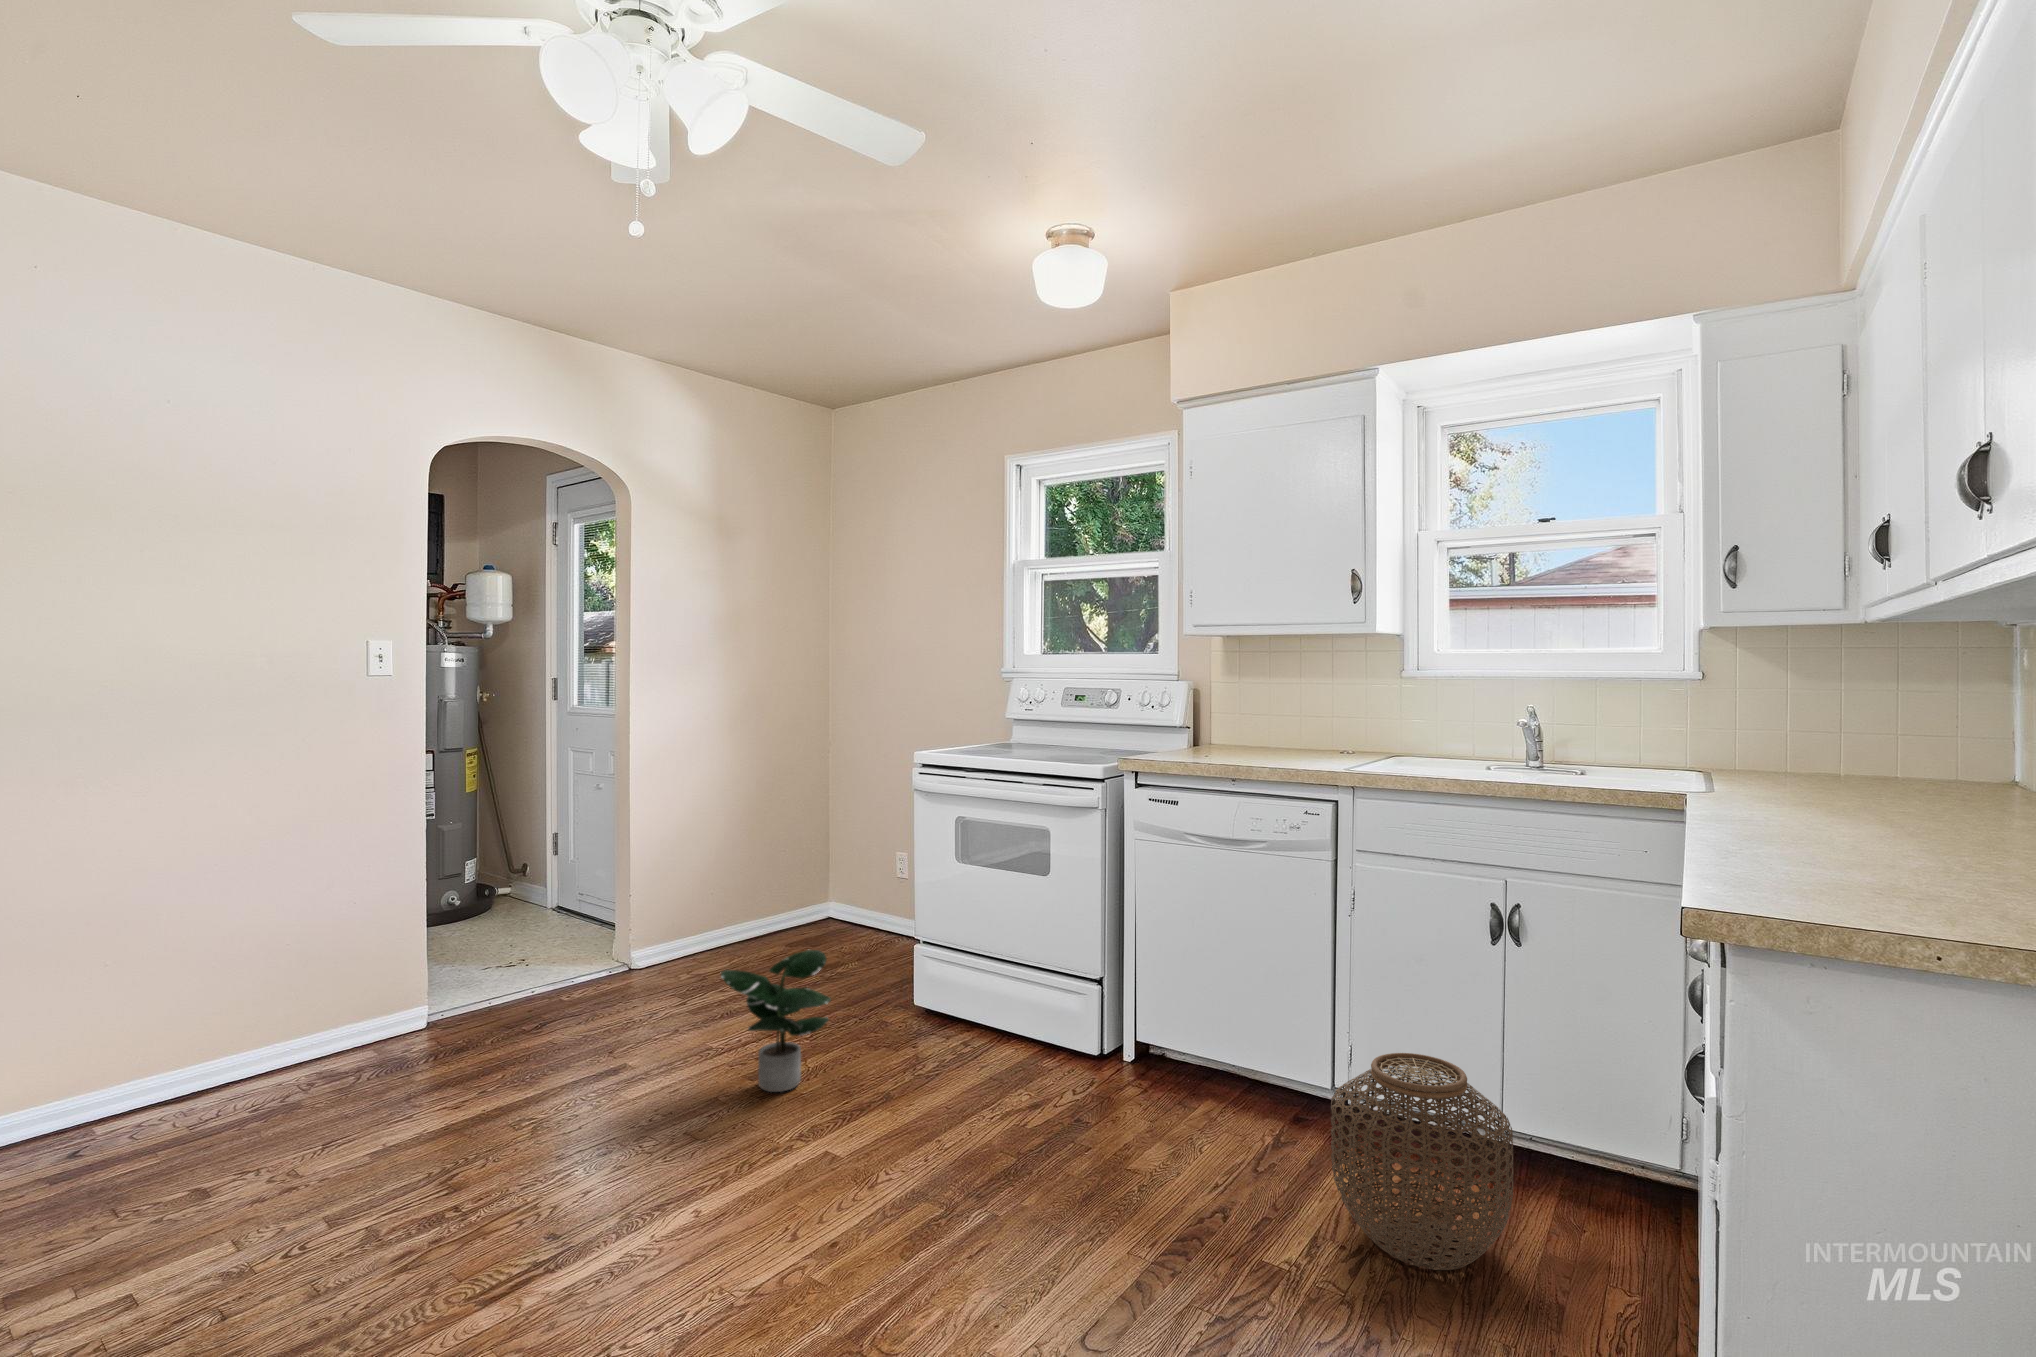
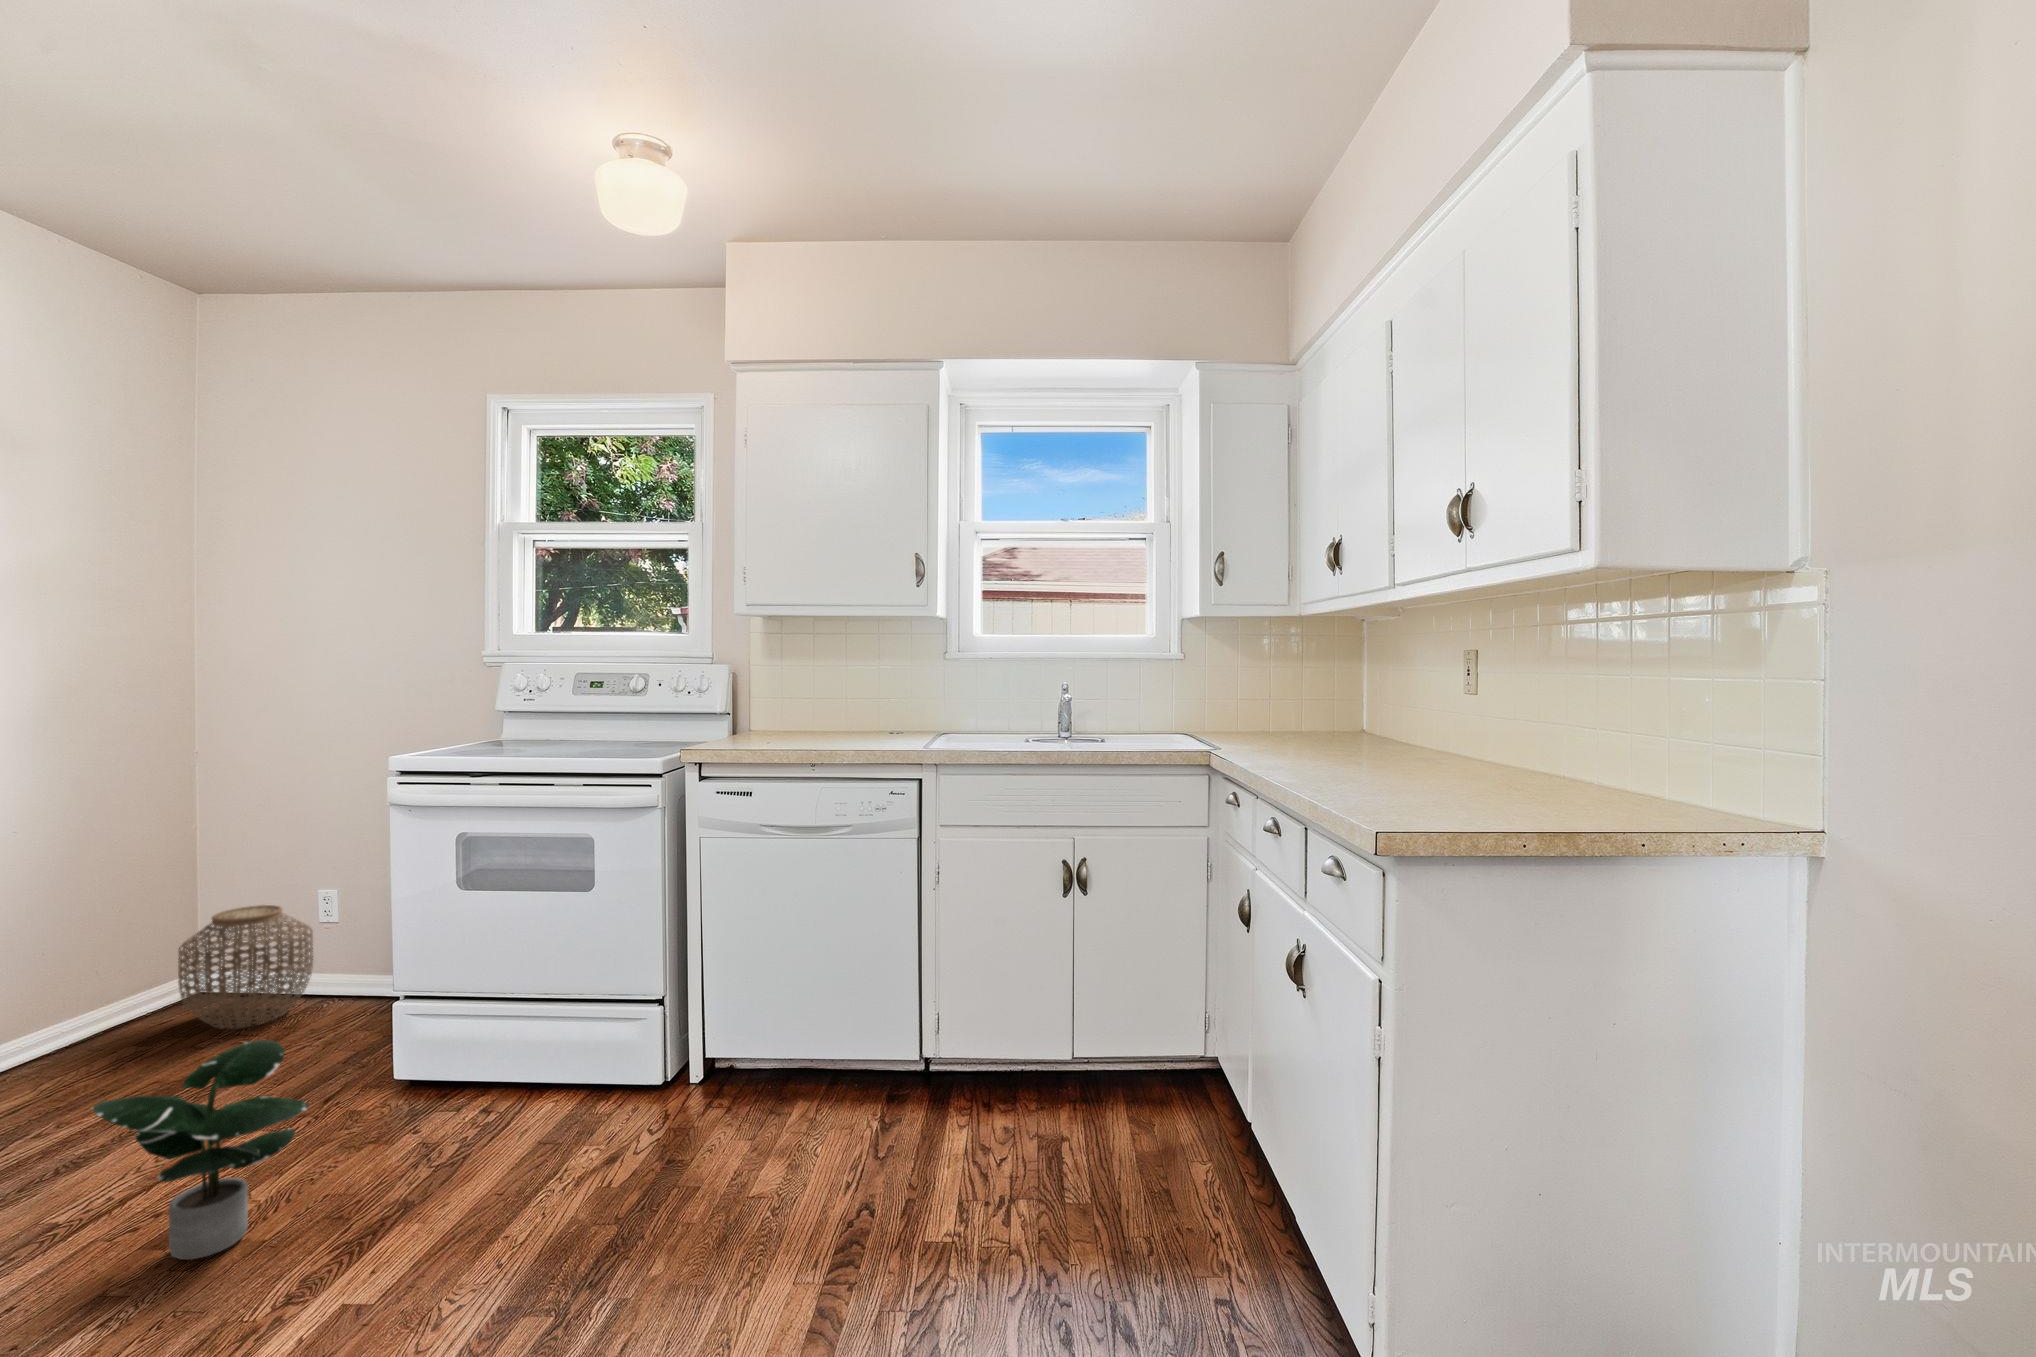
woven basket: present [1331,1053,1513,1270] -> present [178,905,313,1029]

